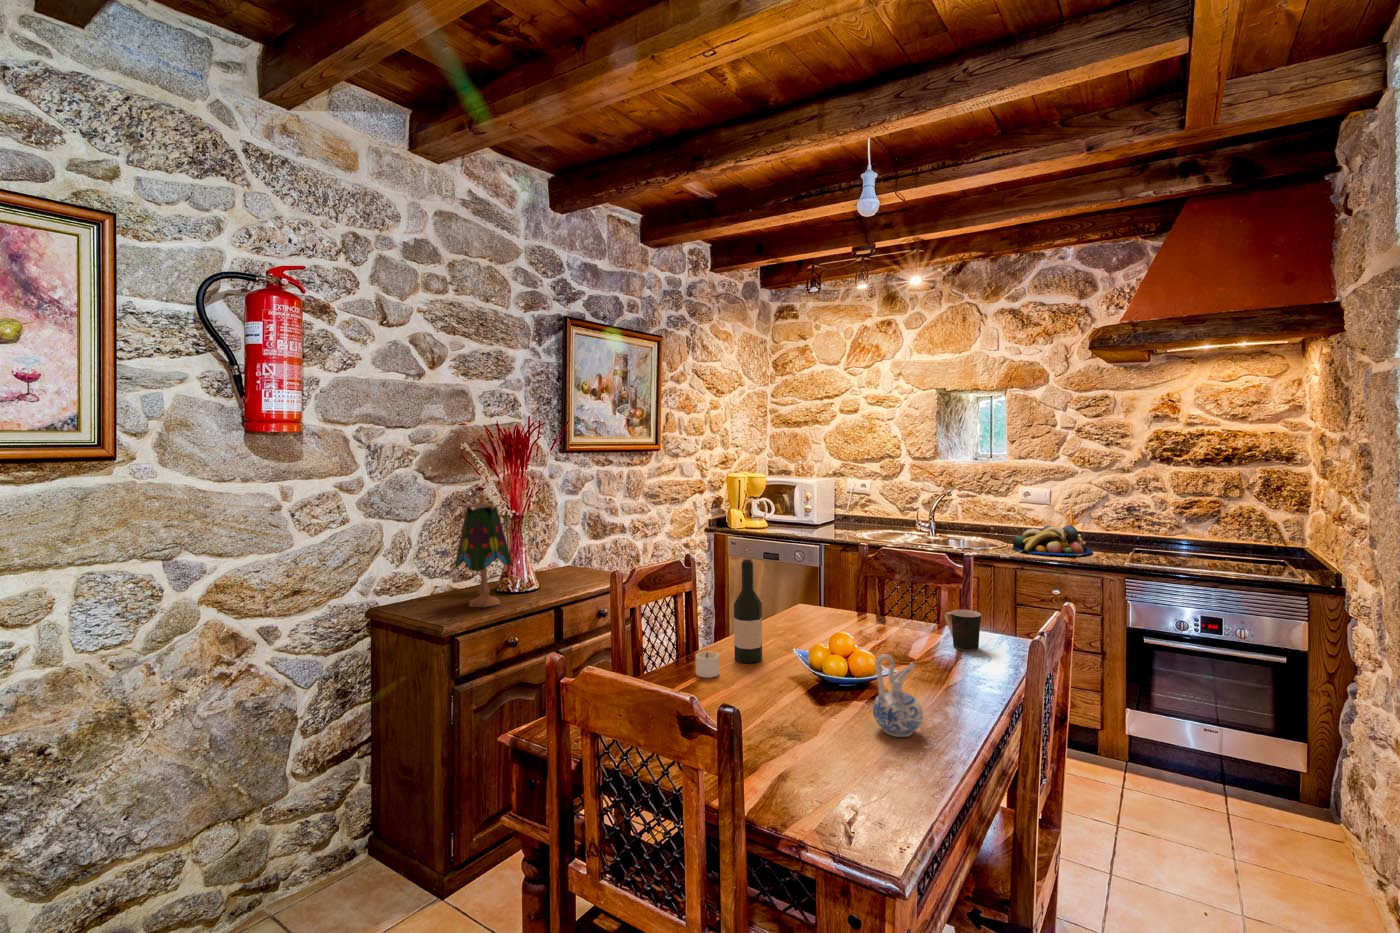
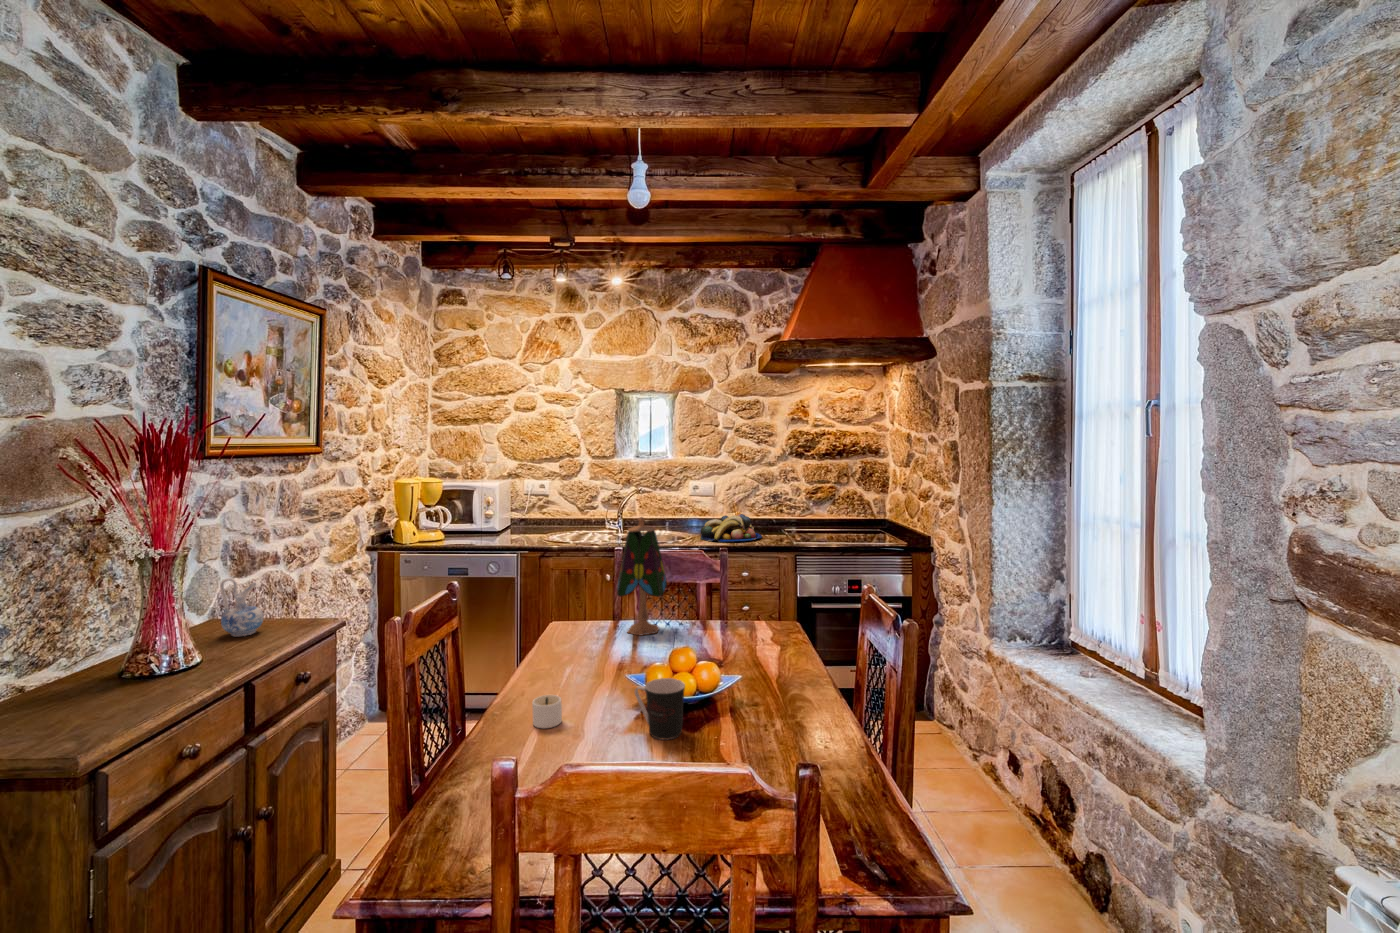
table lamp: present [455,495,512,607] -> present [617,517,667,636]
wine bottle: present [734,558,762,663] -> none [555,579,587,700]
coffee cup: present [945,610,981,651] -> present [635,678,685,740]
ceramic pitcher: present [873,654,923,737] -> present [220,578,263,636]

